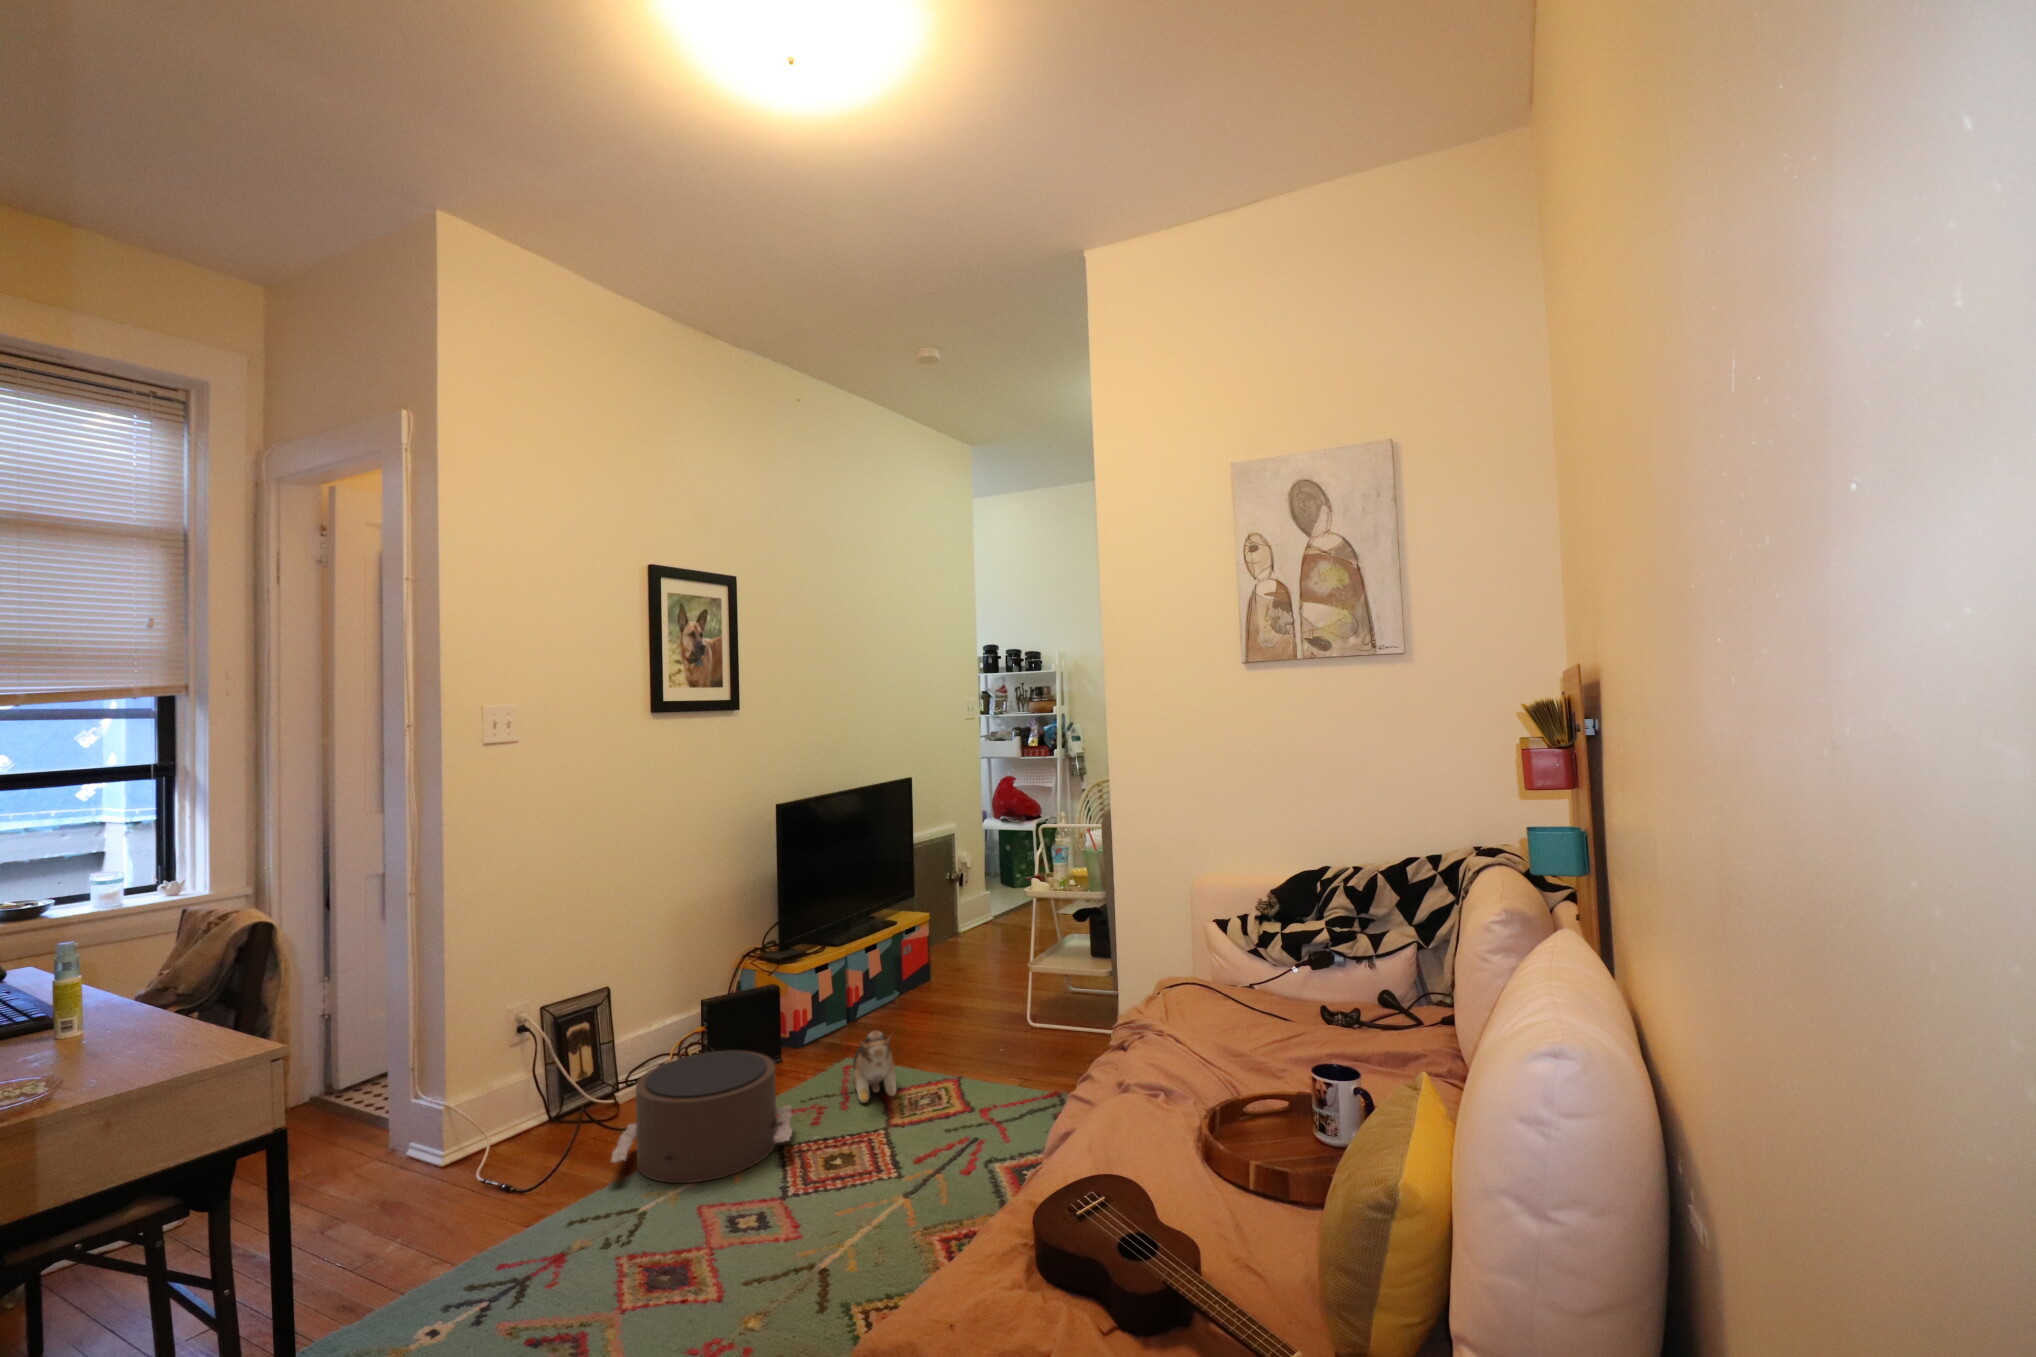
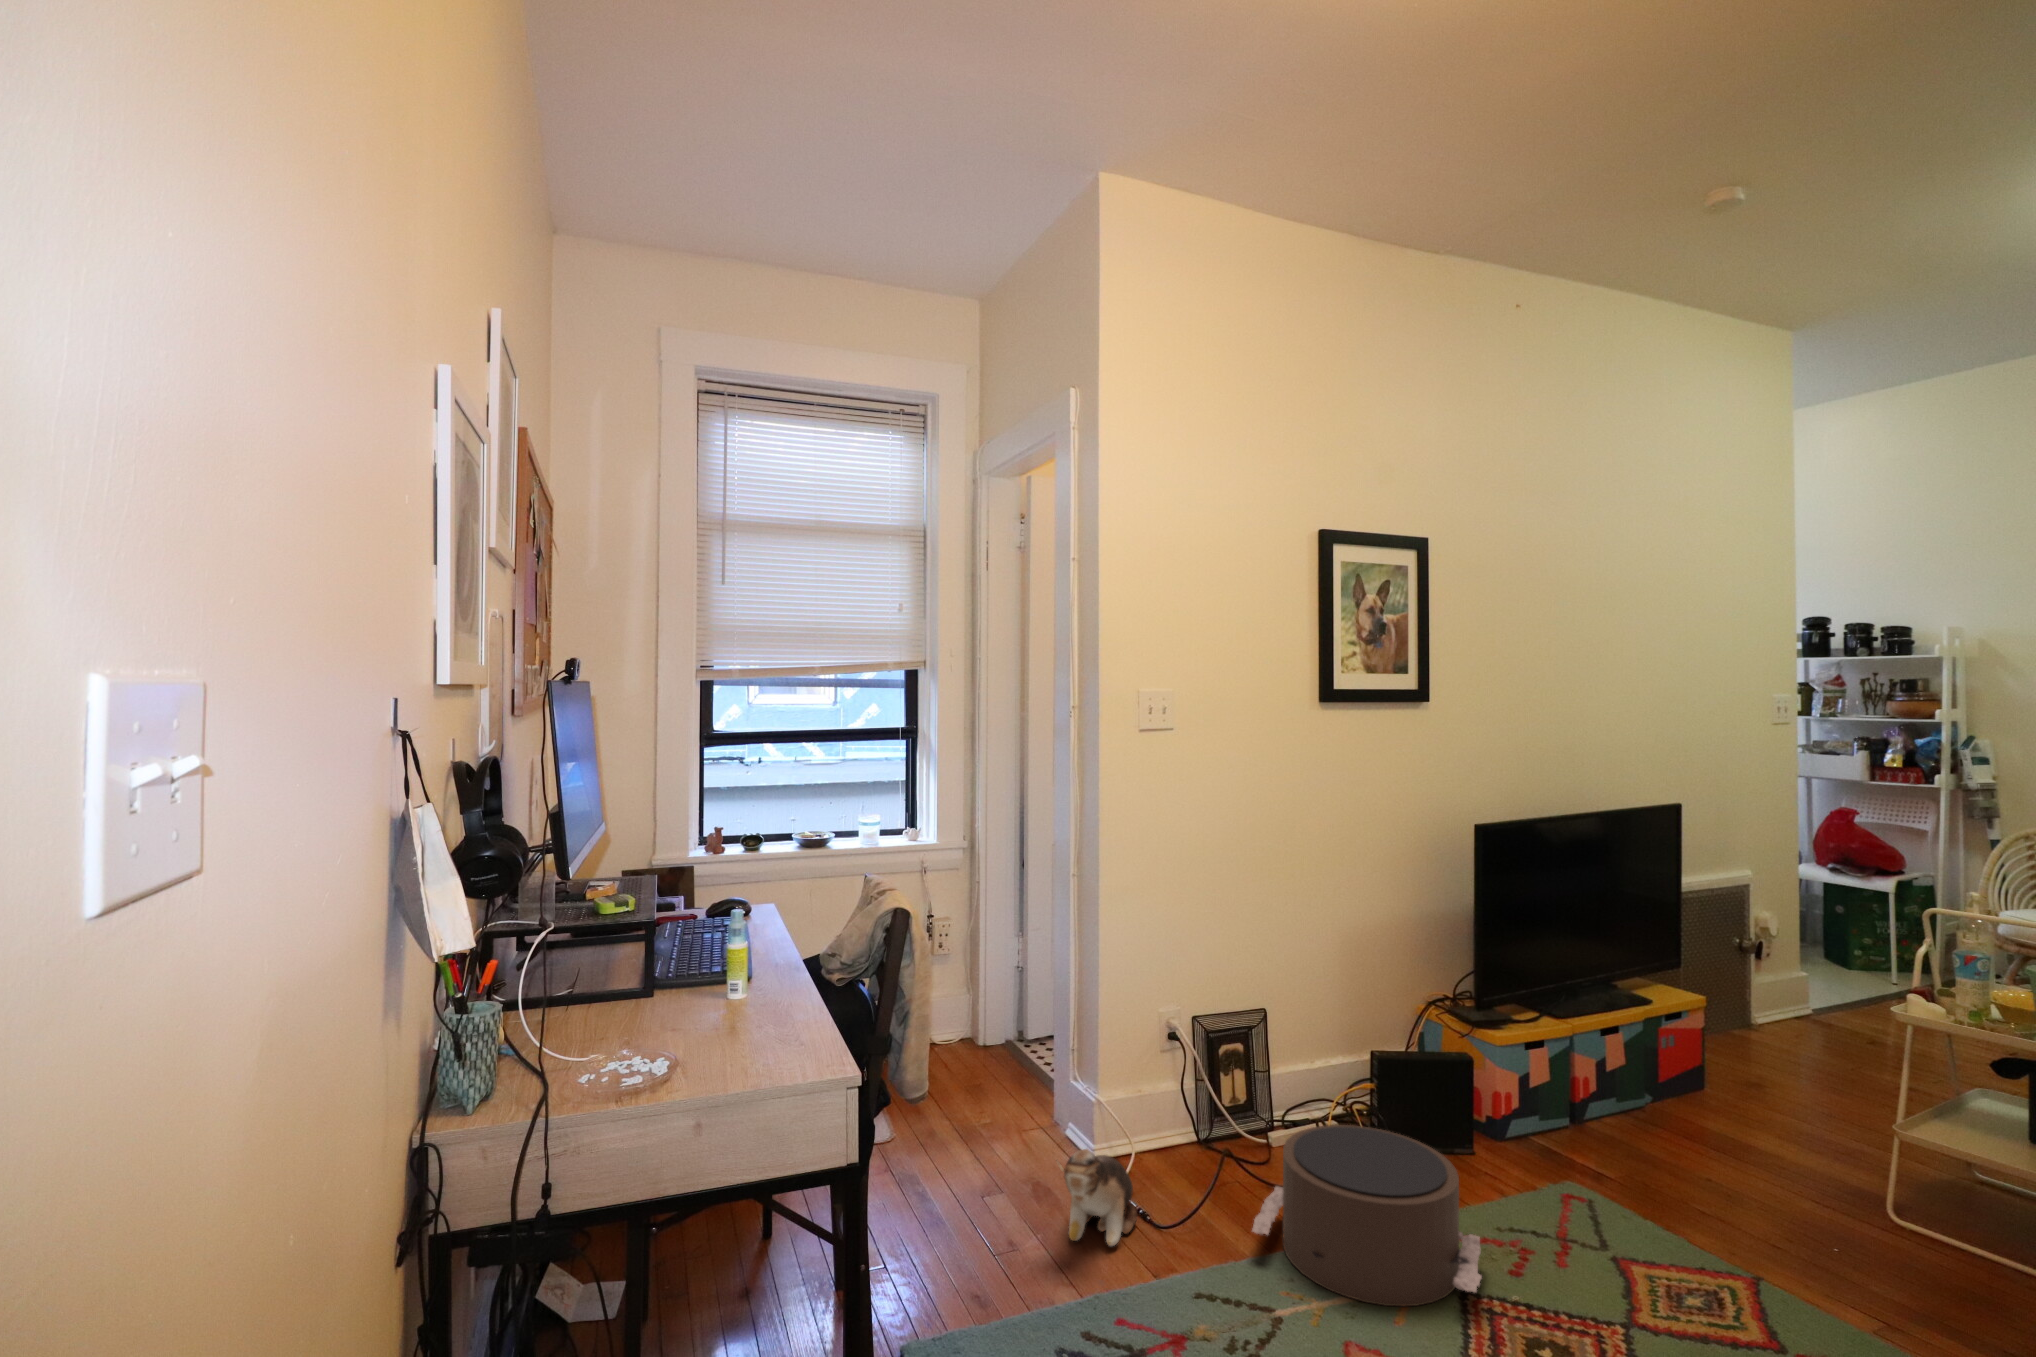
plush toy: present [853,1031,896,1103] -> present [1056,1149,1137,1246]

